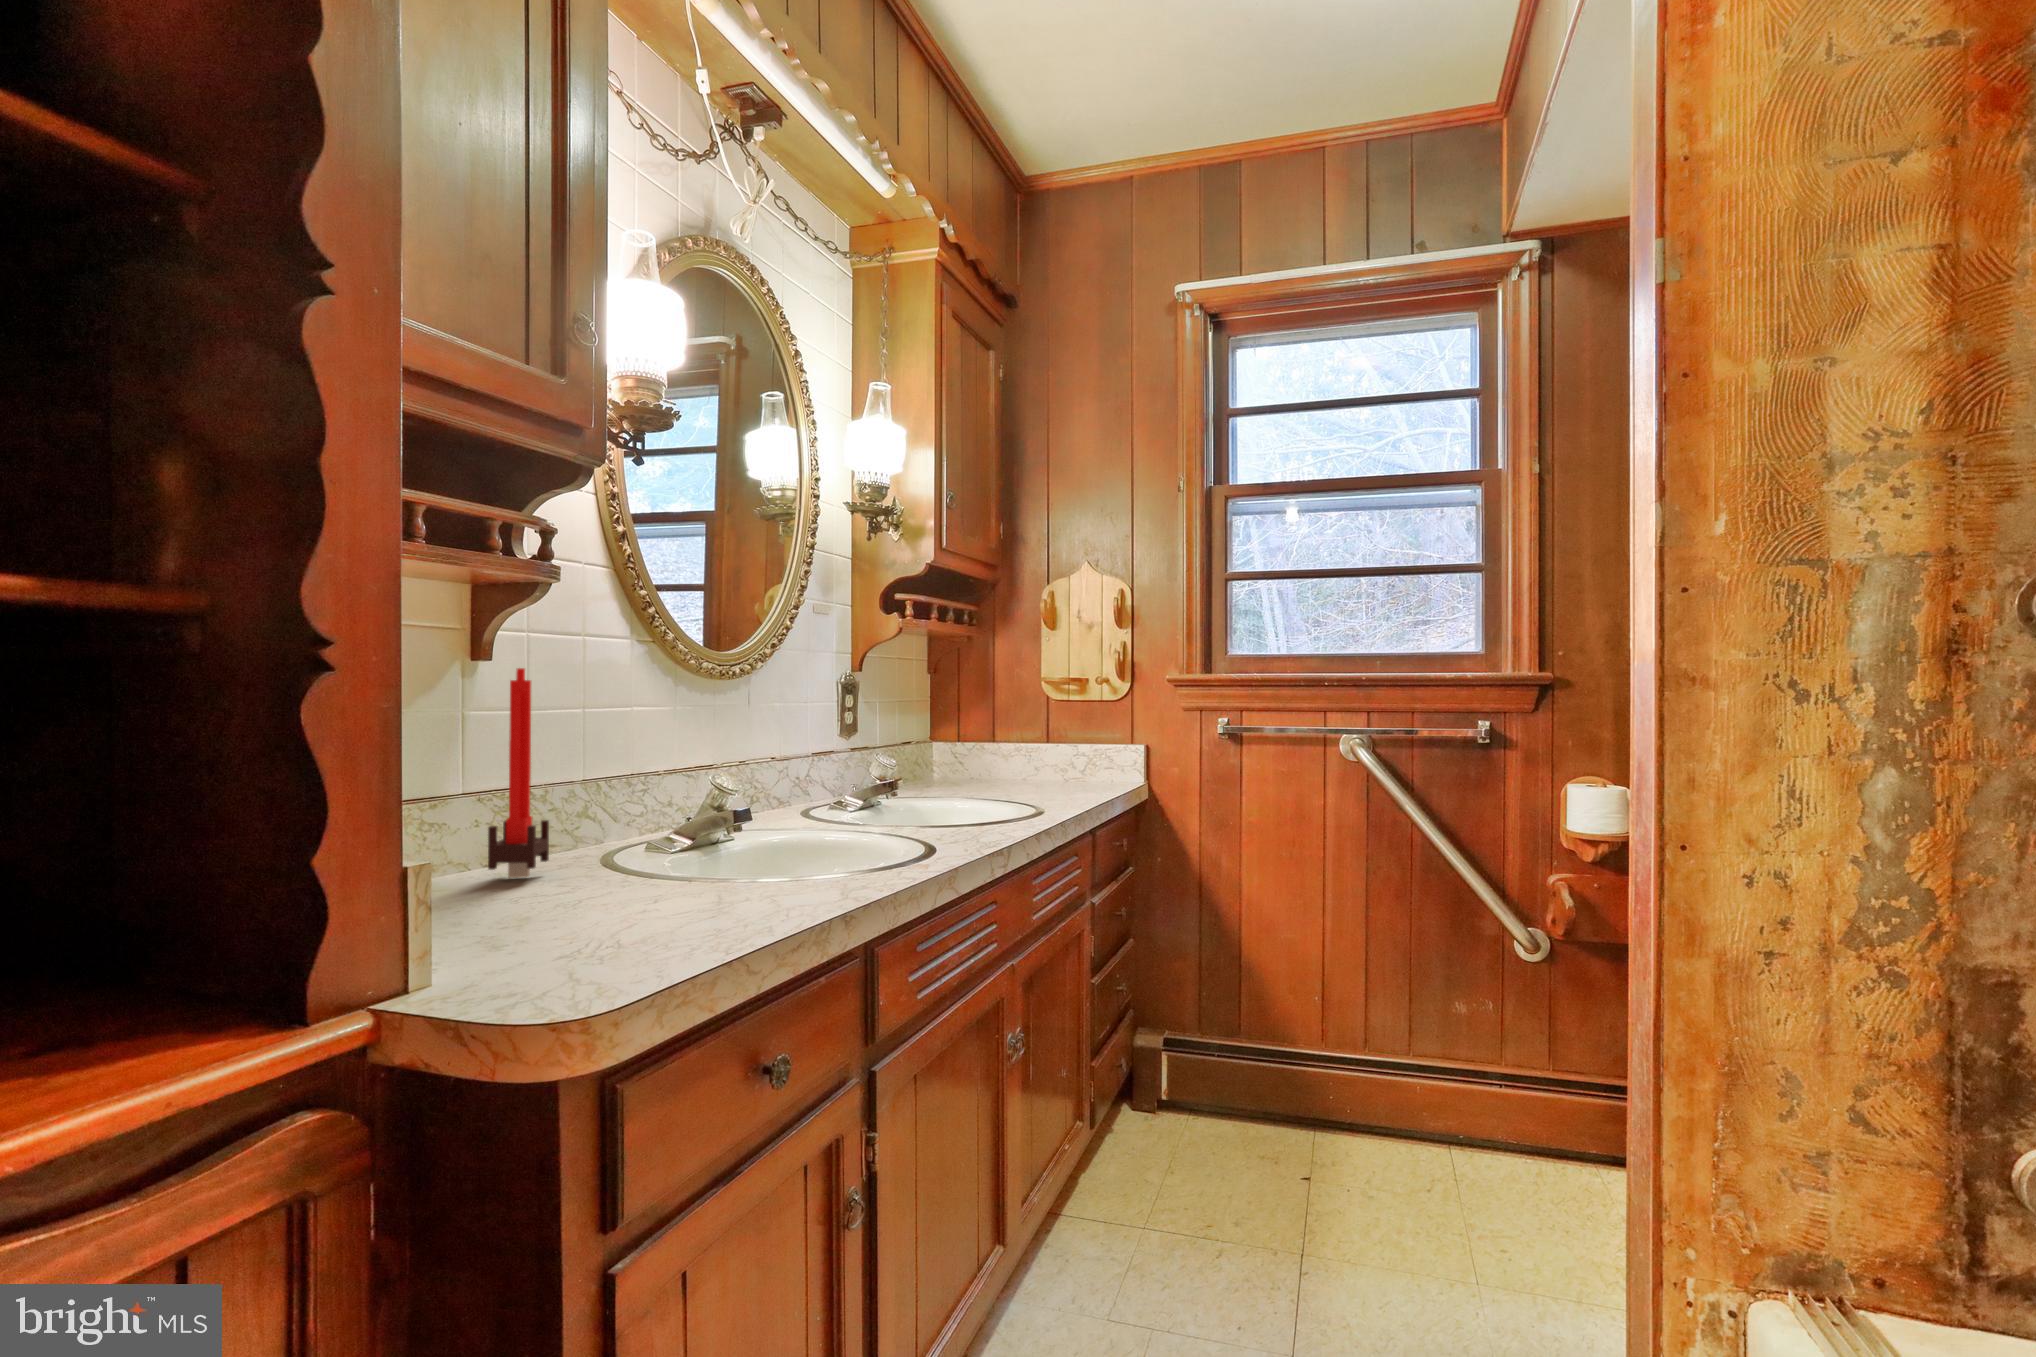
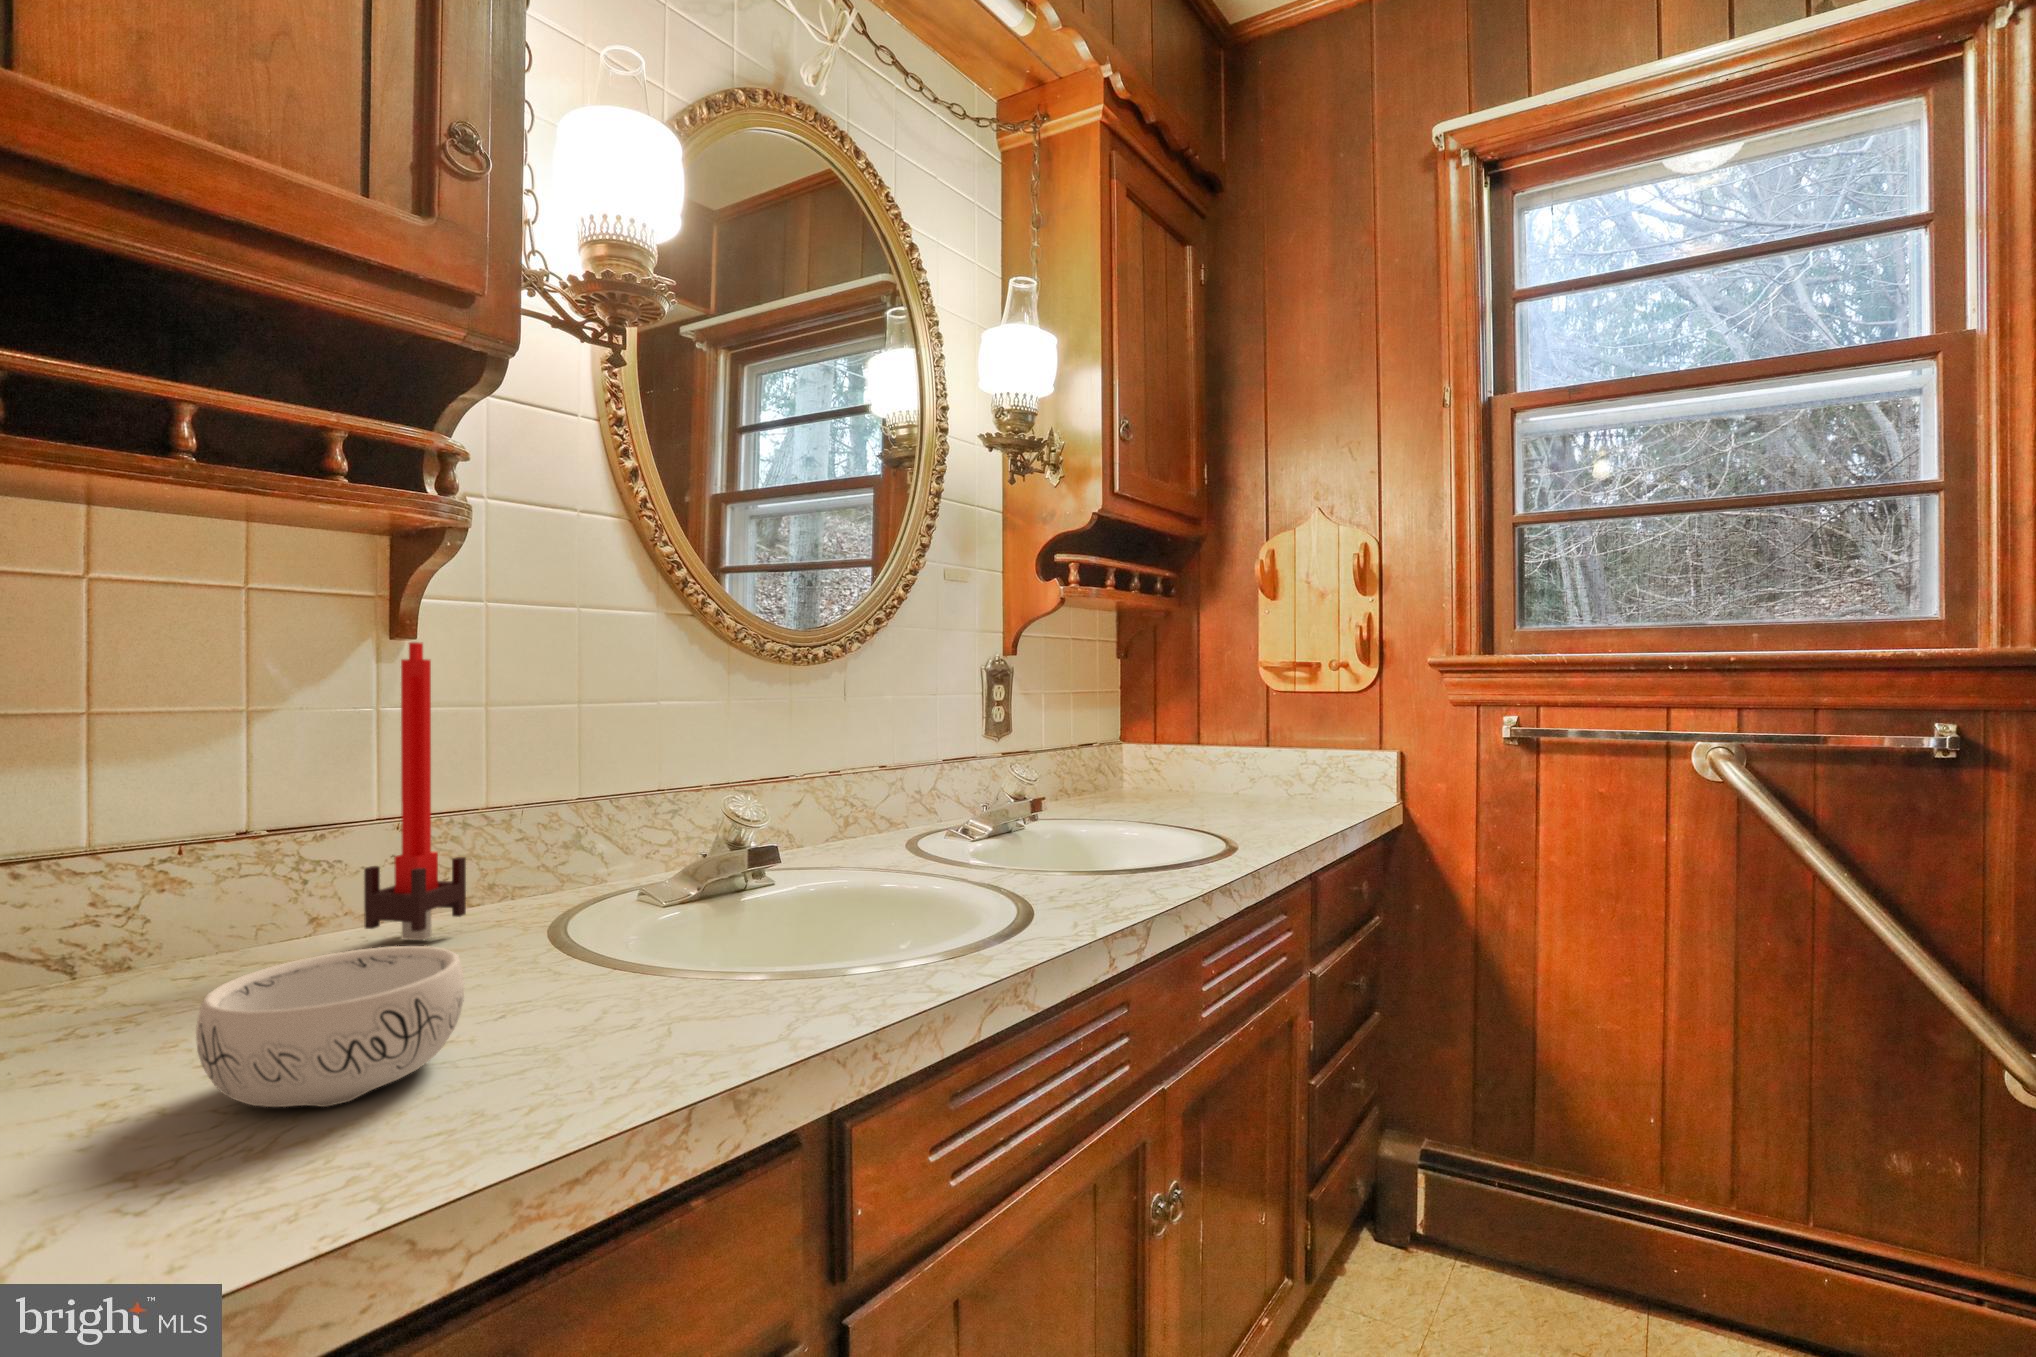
decorative bowl: none [548,852,677,927] -> present [196,946,464,1107]

